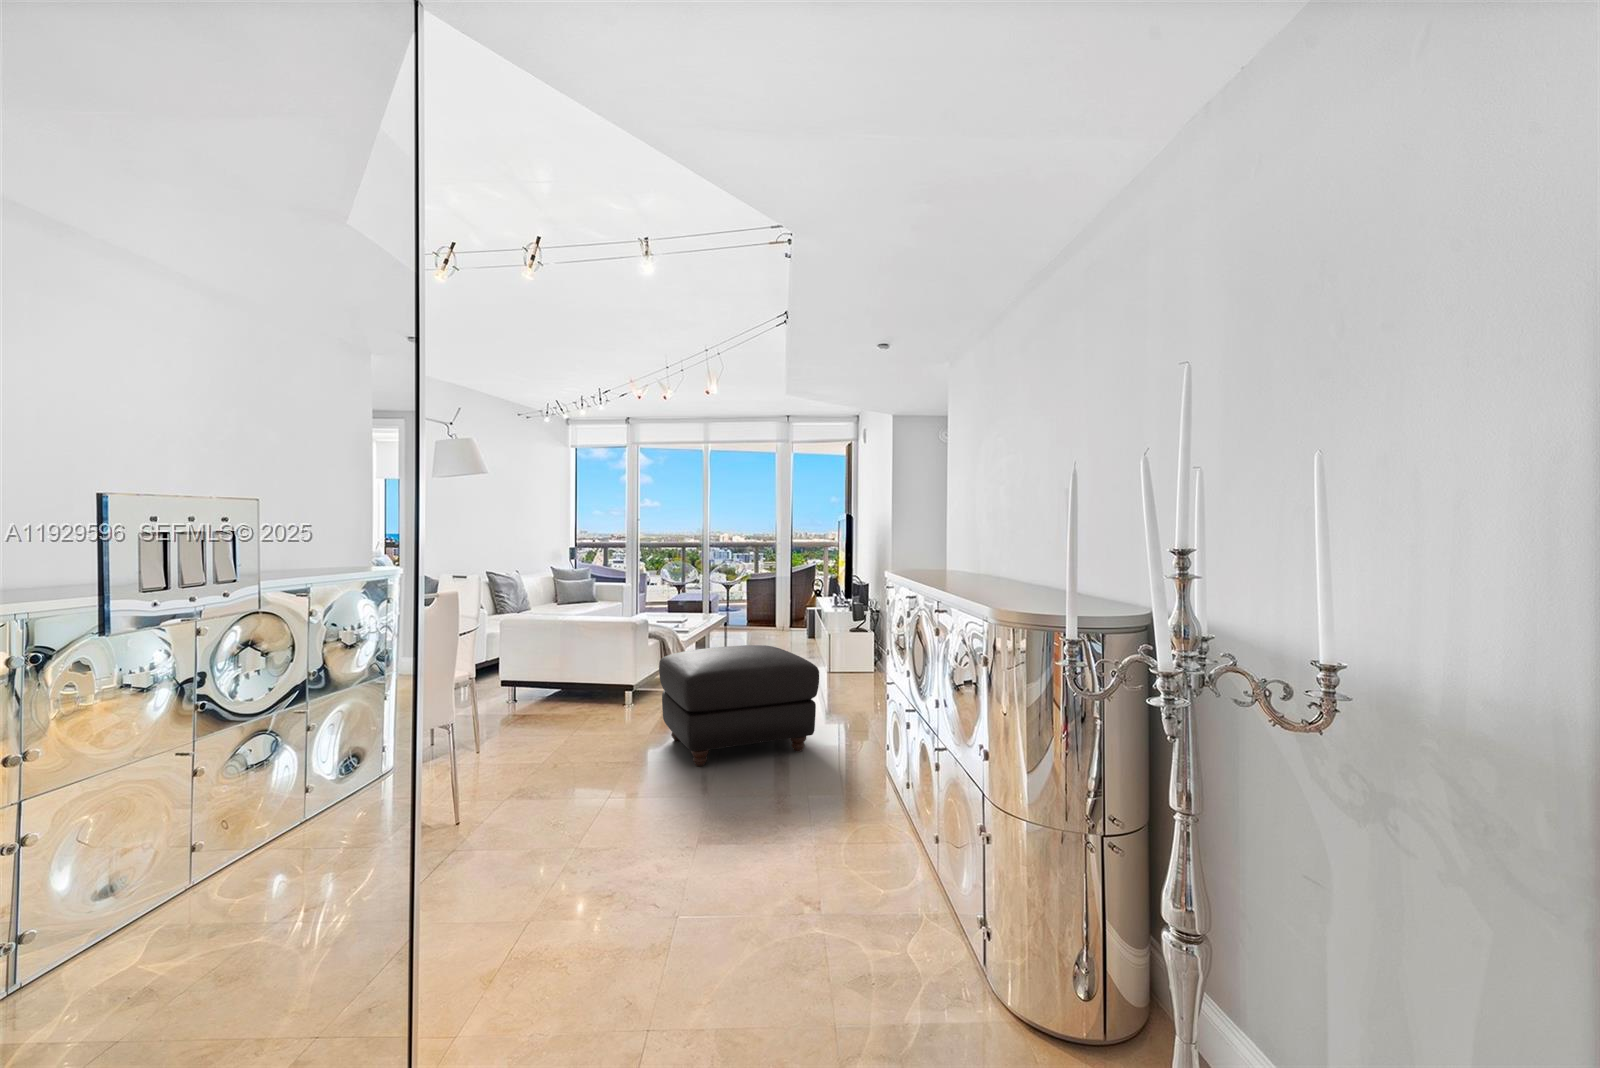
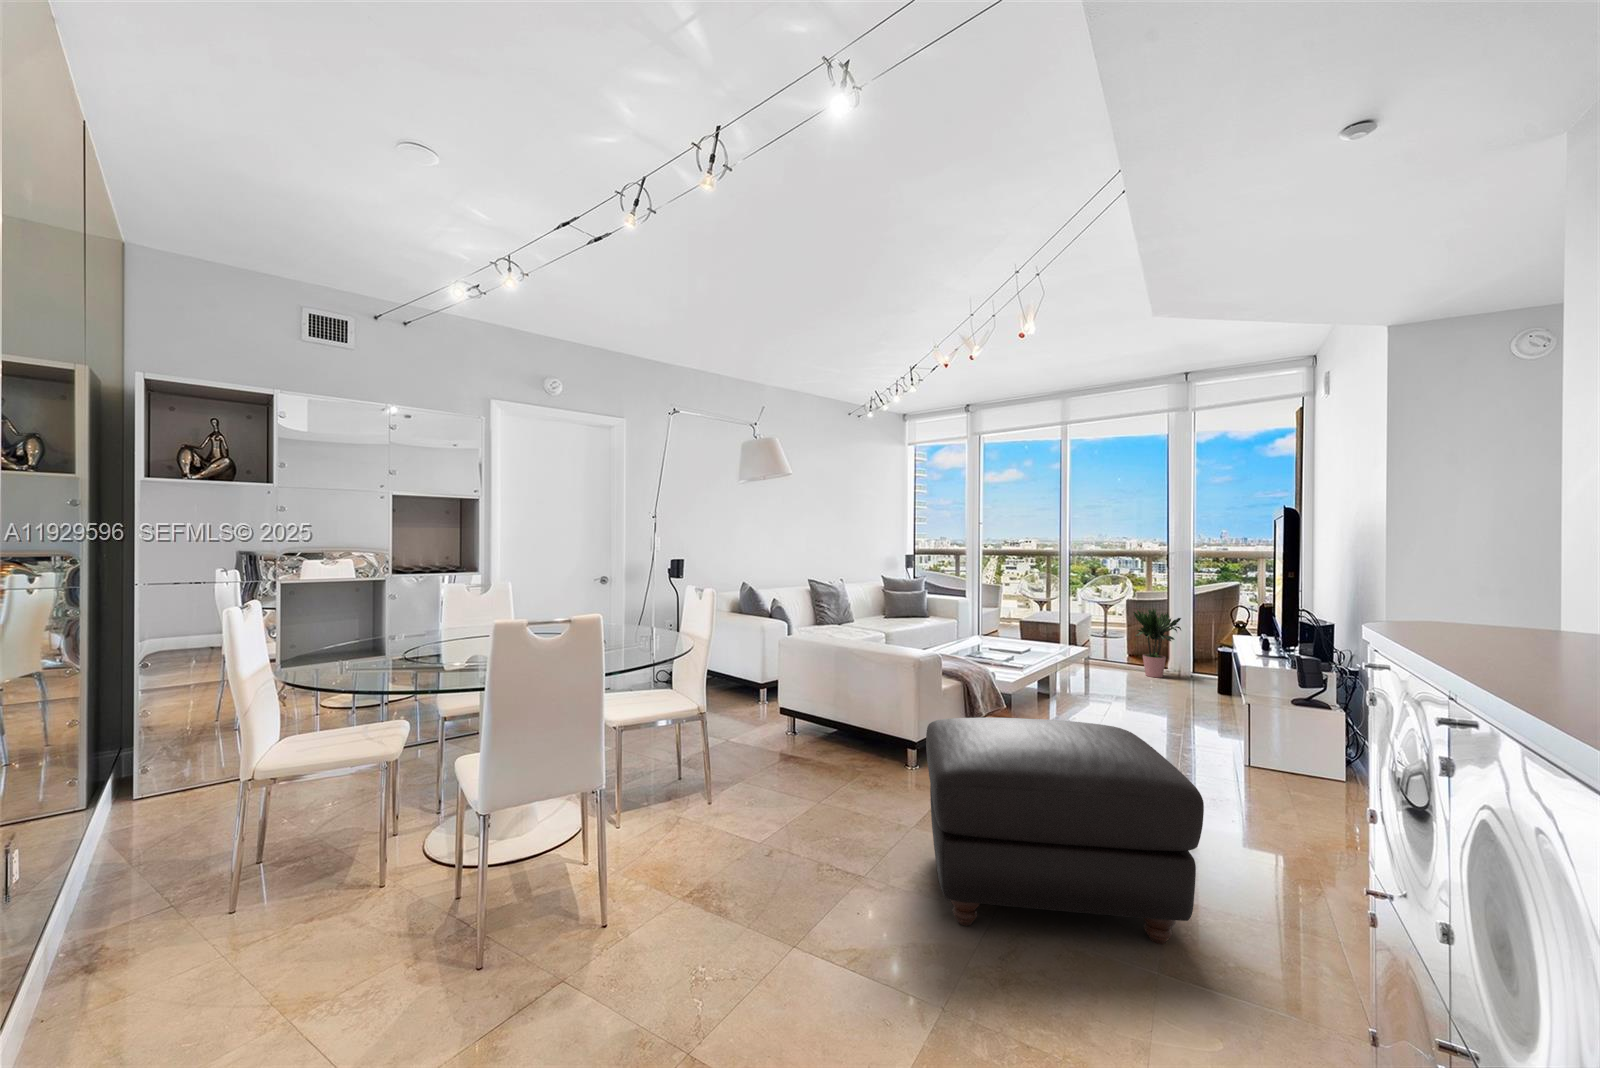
potted plant: none [754,582,786,633] -> present [1133,609,1181,678]

